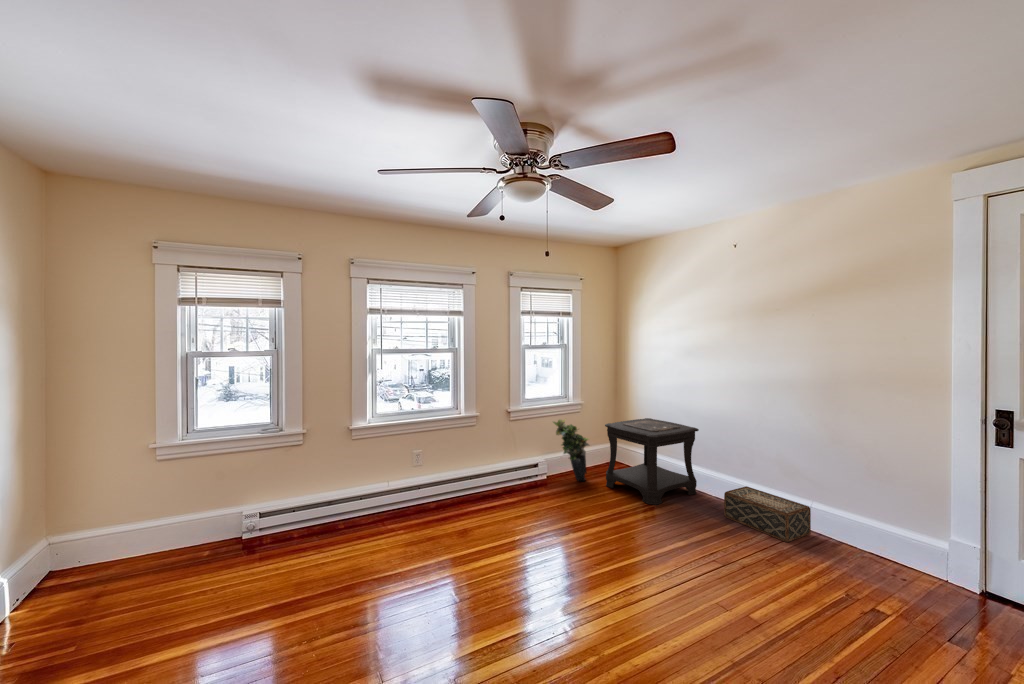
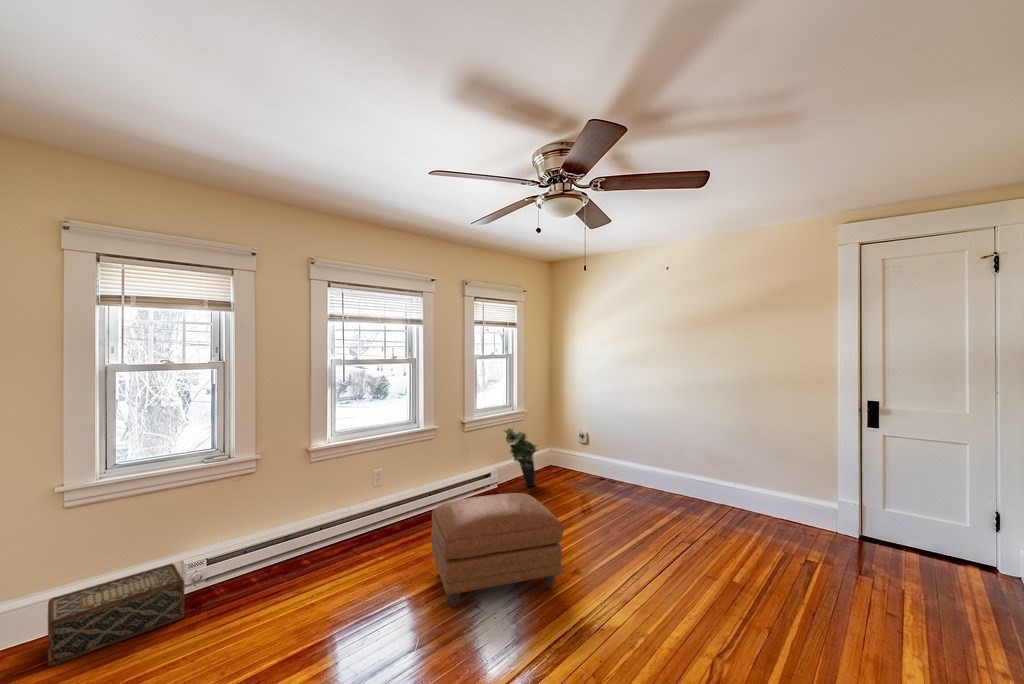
side table: present [605,418,699,505] -> none [554,422,636,501]
ottoman: none [421,485,545,587] -> present [431,493,563,607]
woven basket: present [724,486,811,542] -> present [48,564,184,666]

